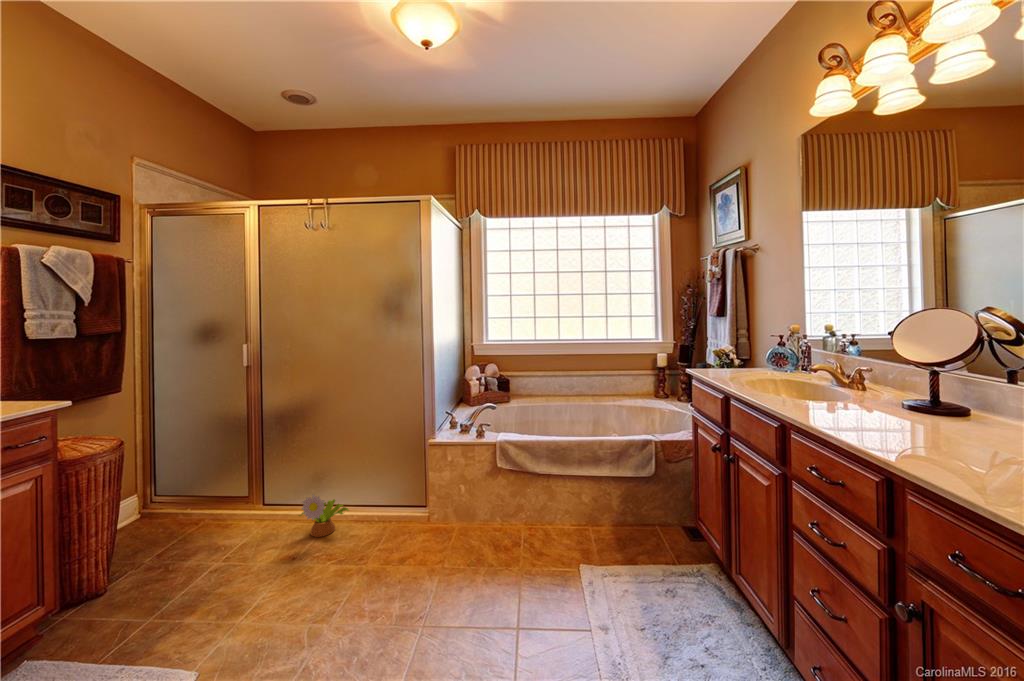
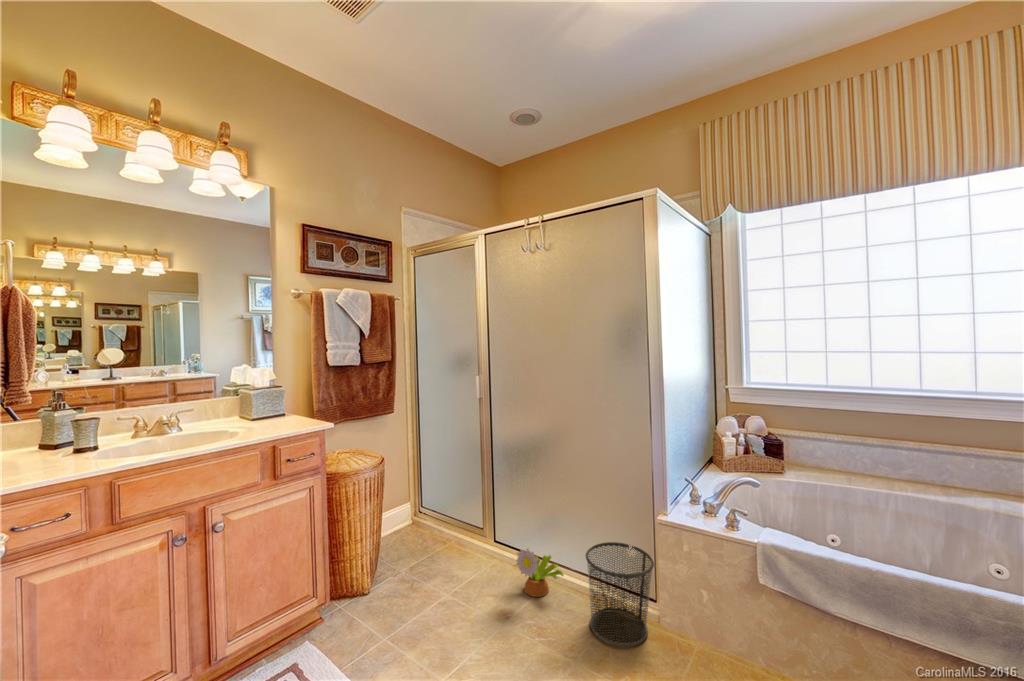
trash can: none [370,469,426,547] -> present [585,542,654,646]

